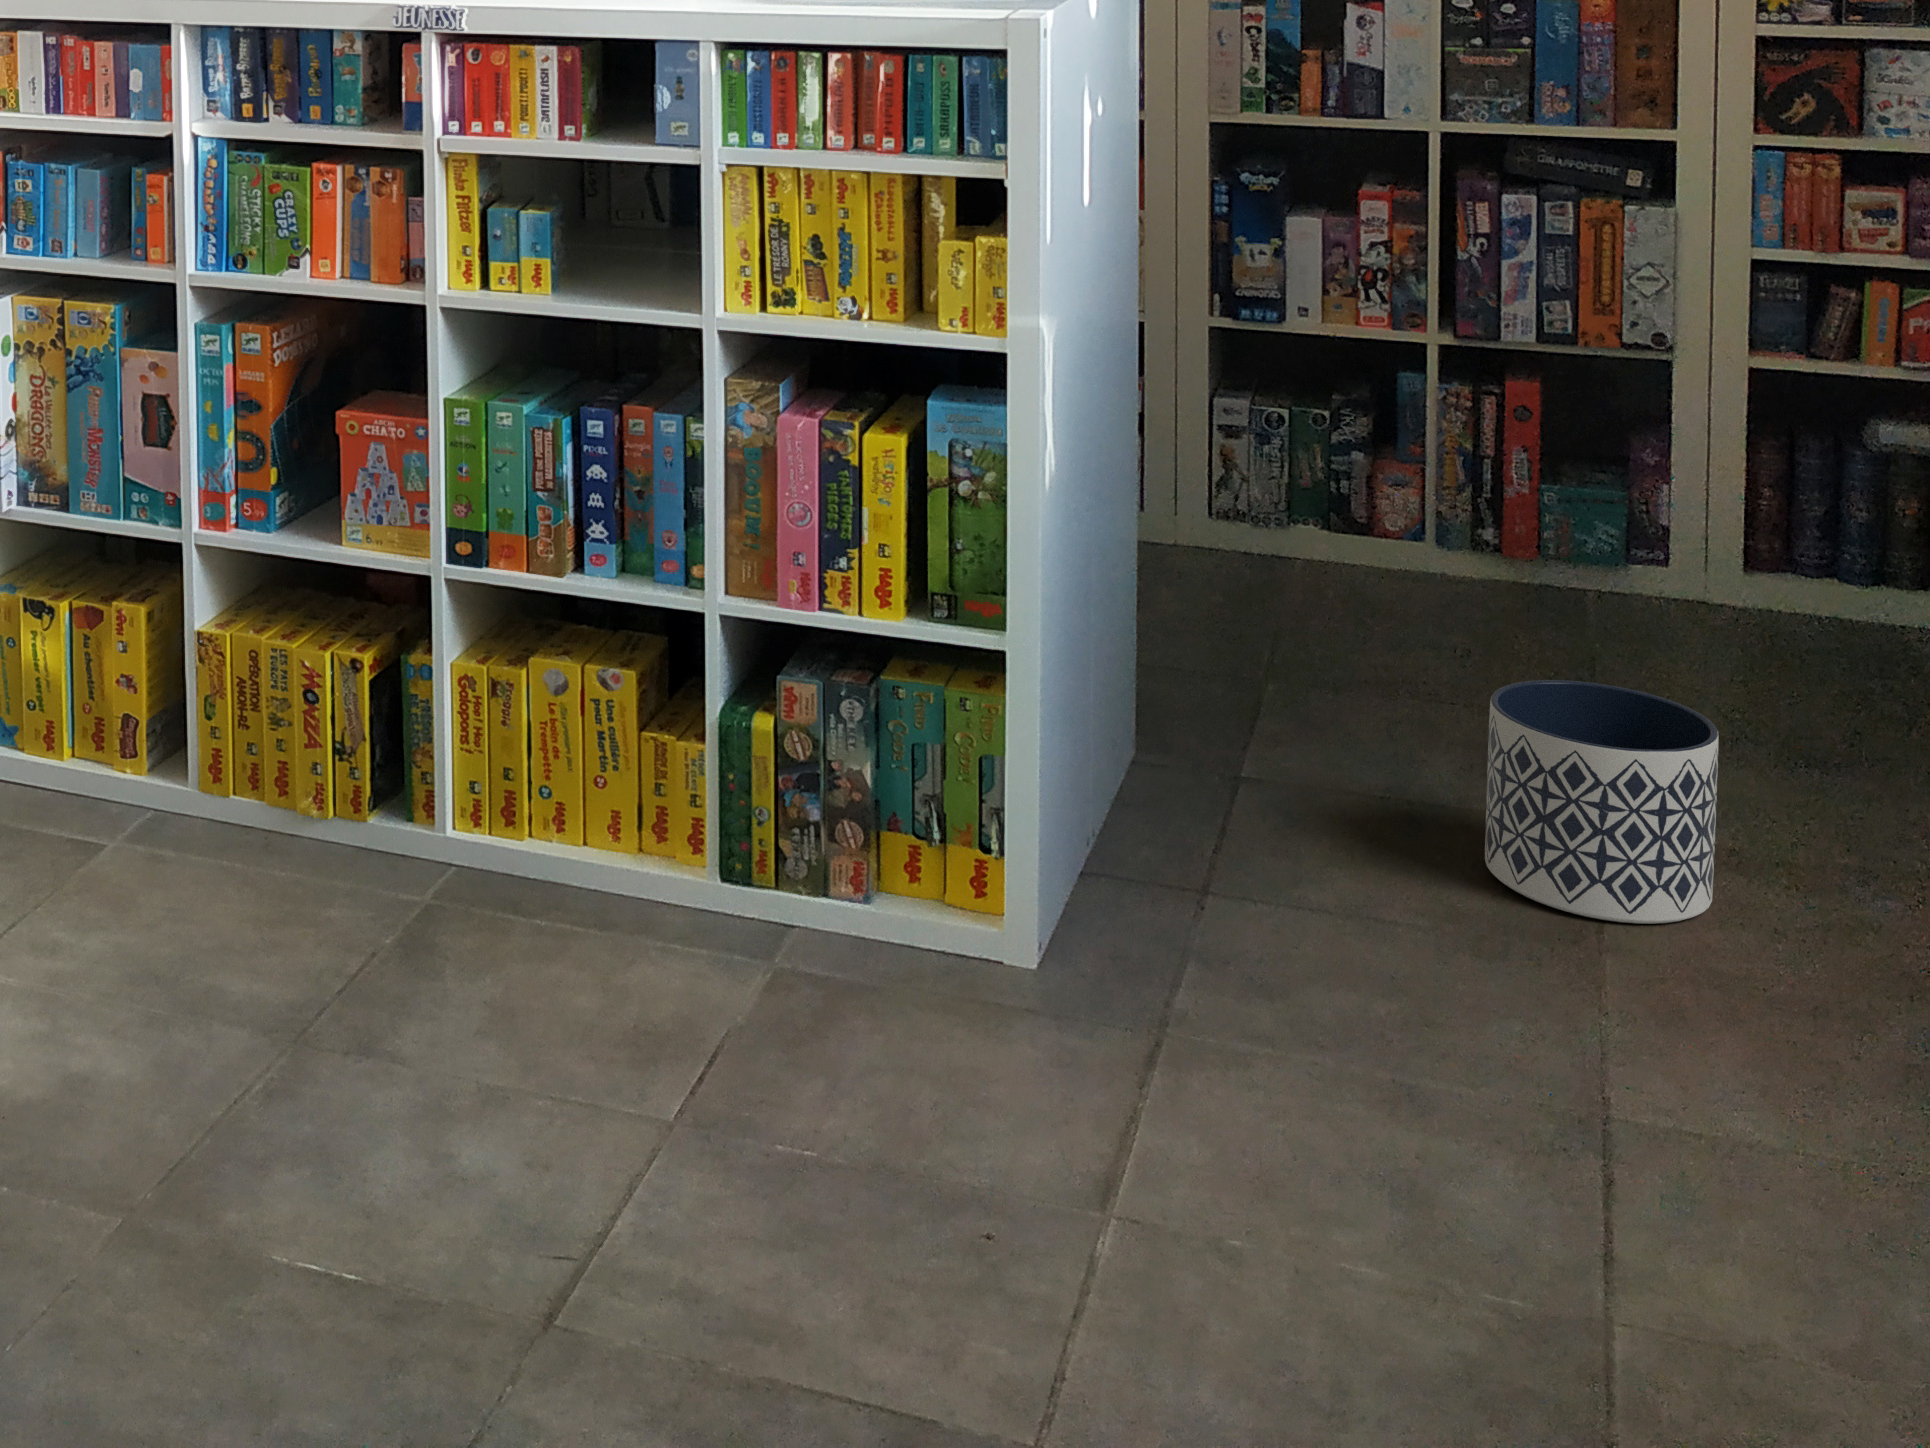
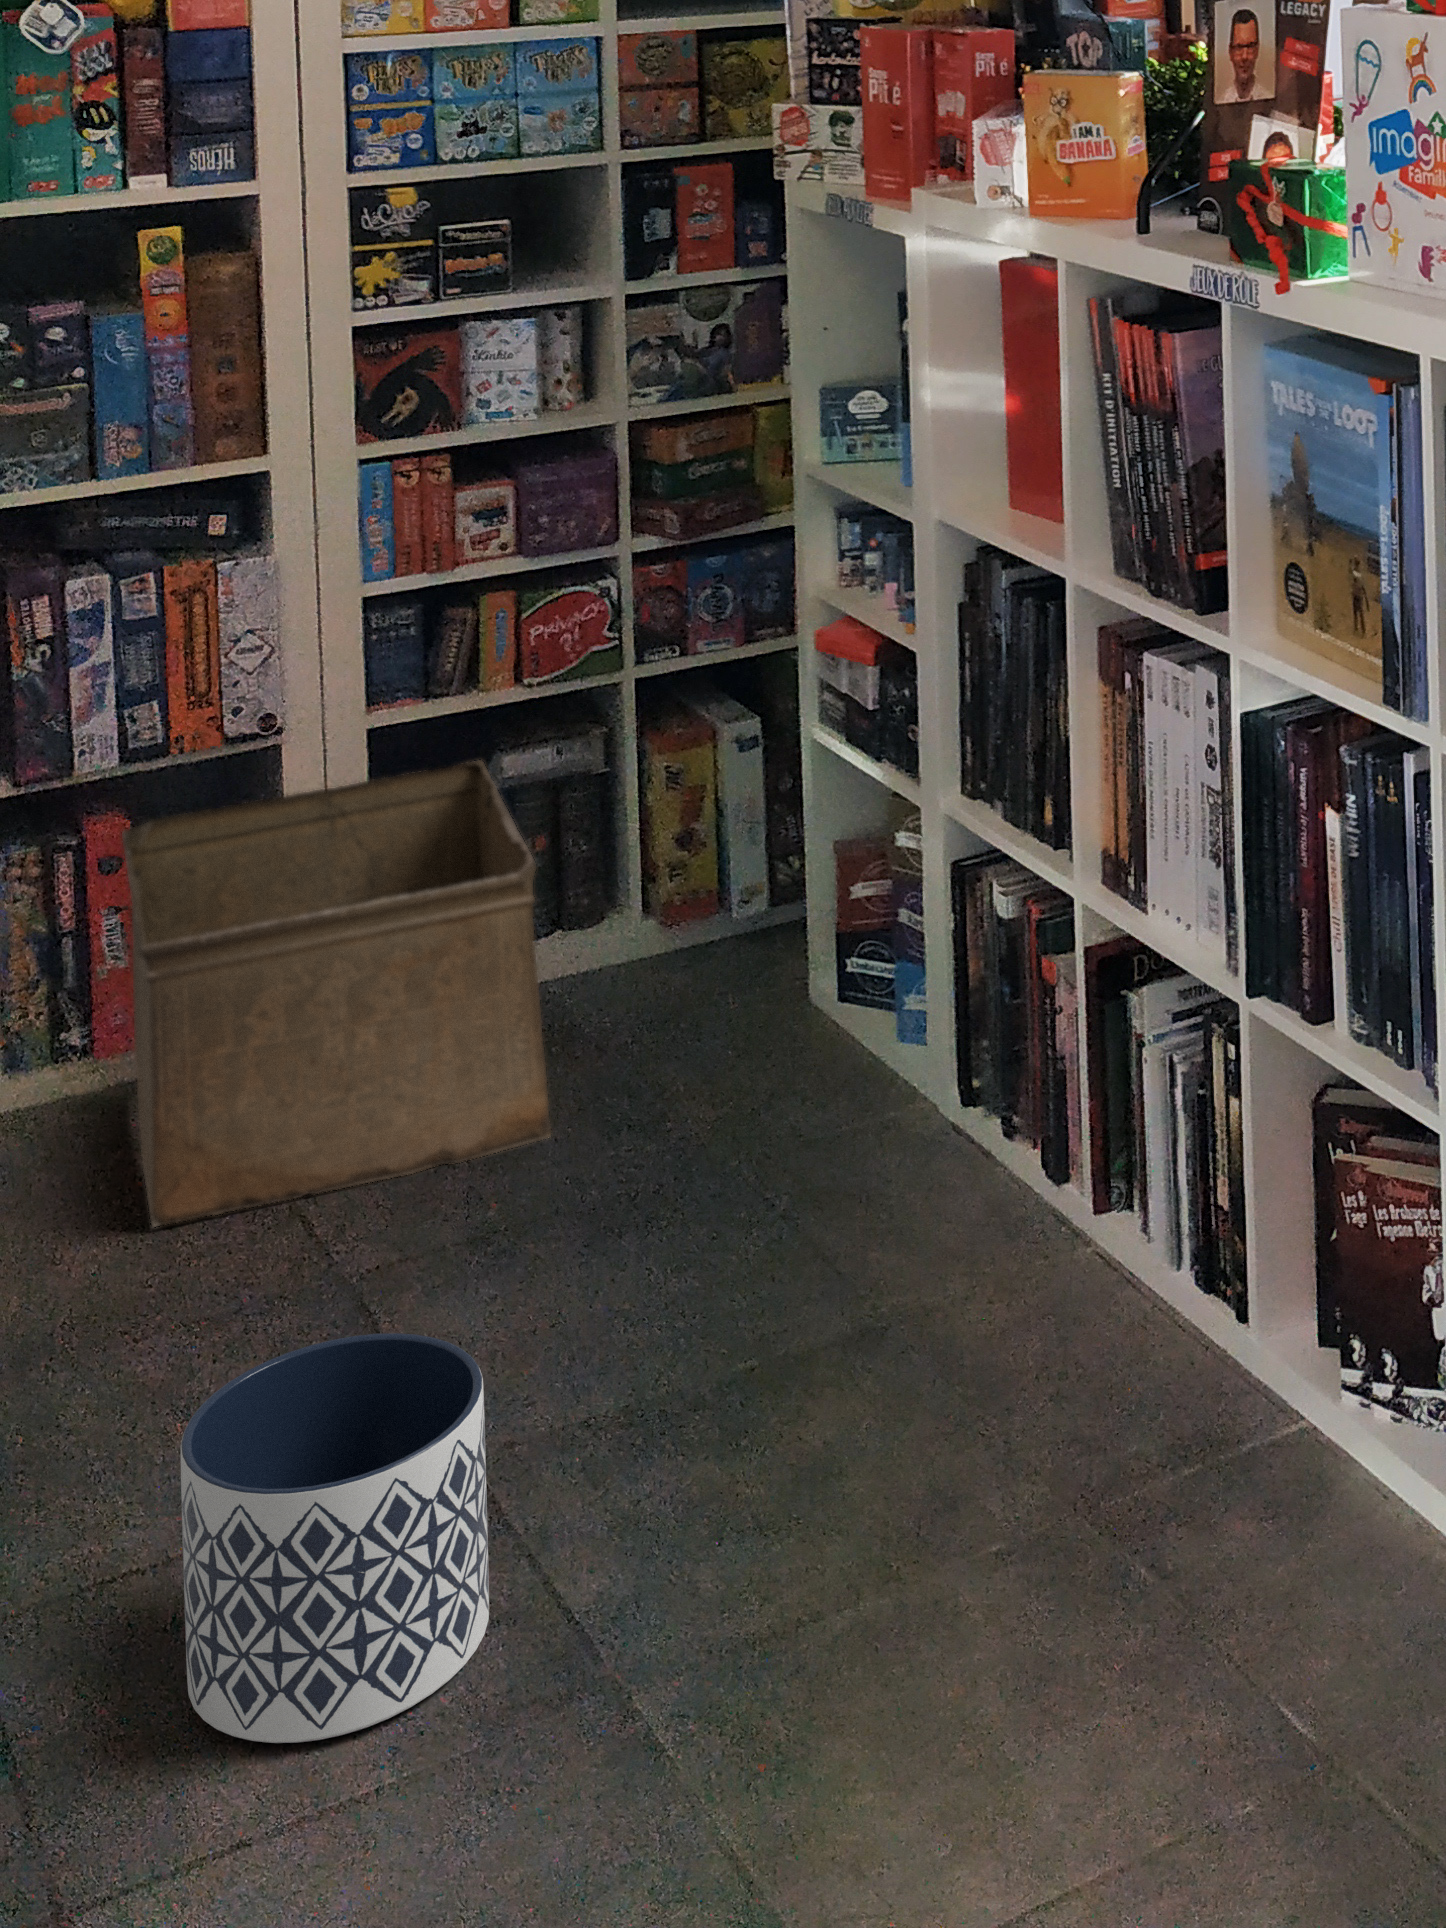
storage bin: none [1521,385,1868,703] -> present [122,761,551,1226]

